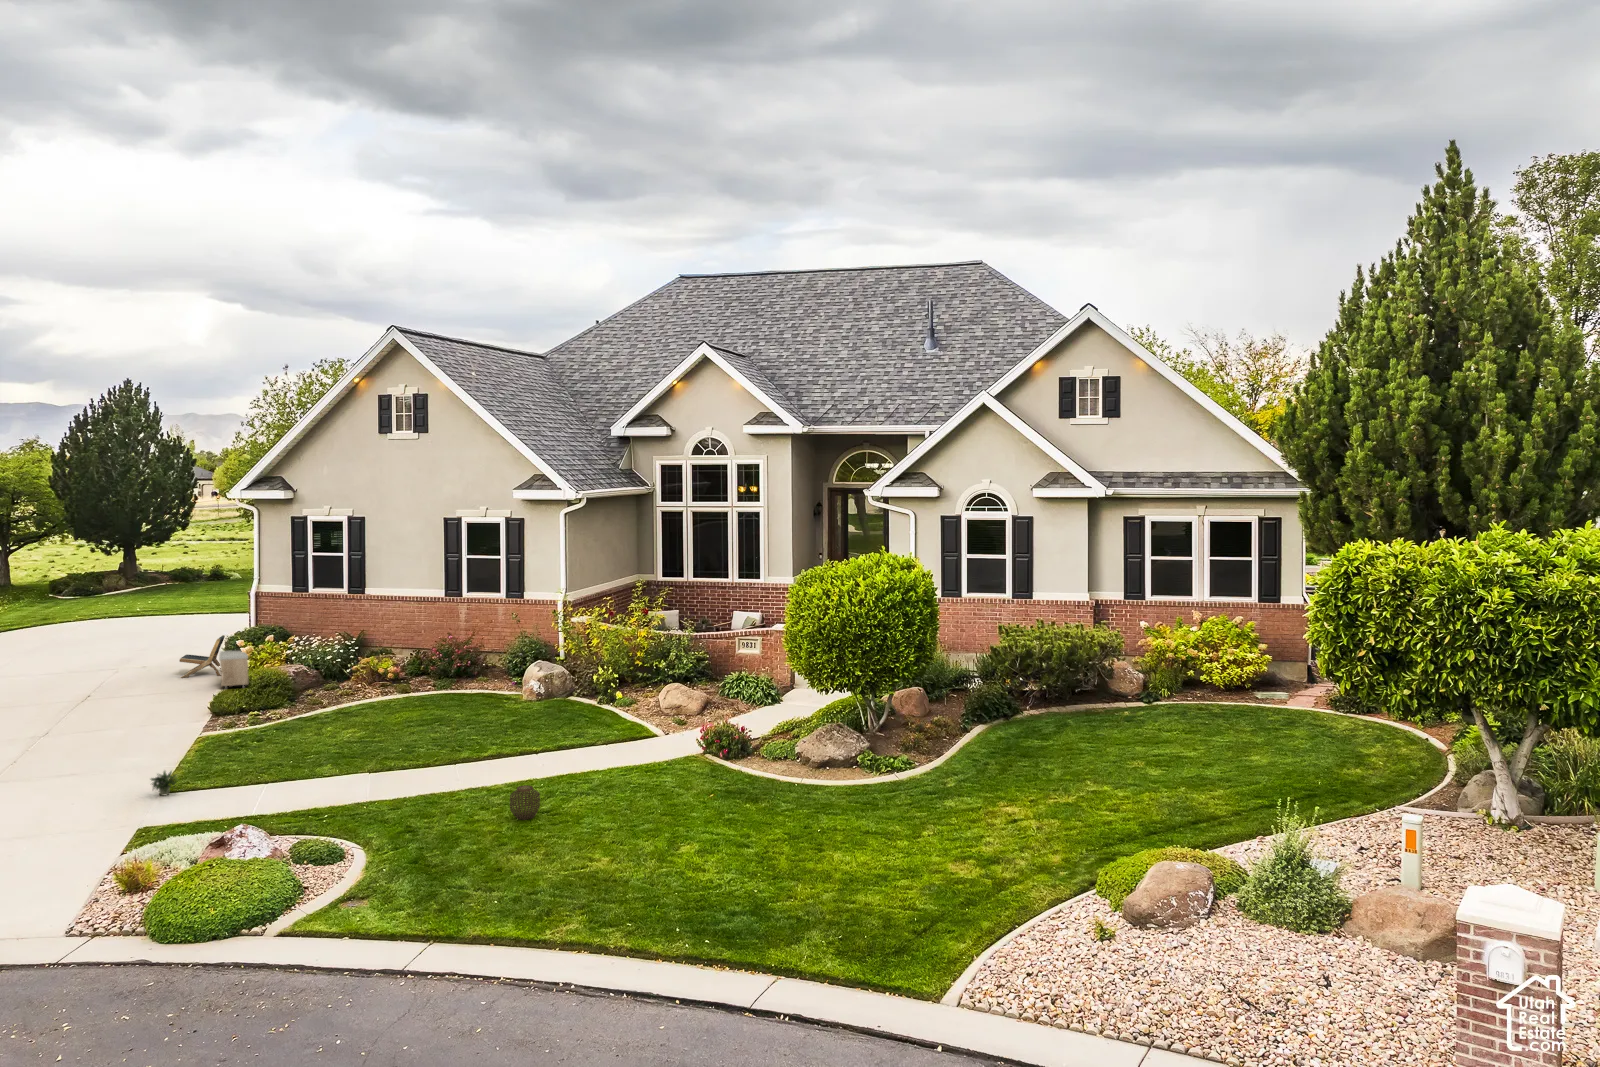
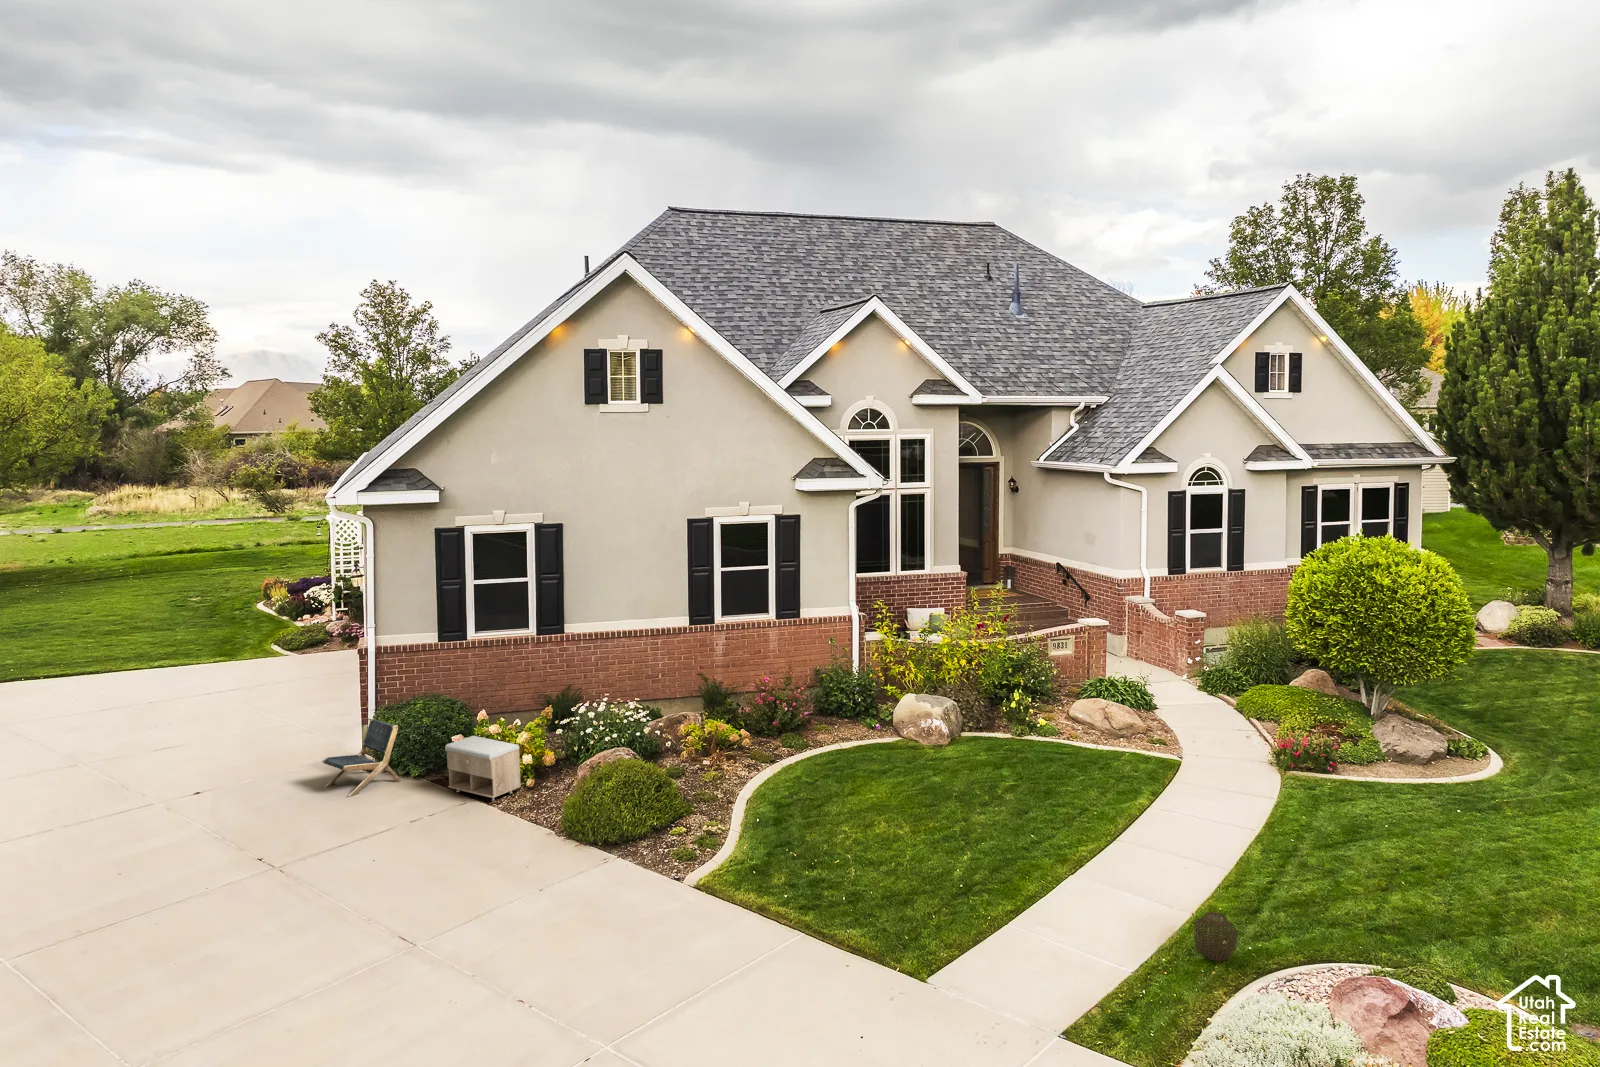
potted plant: present [151,771,178,796] -> none [1049,949,1093,992]
woven basket: present [510,785,540,820] -> present [1194,912,1237,961]

